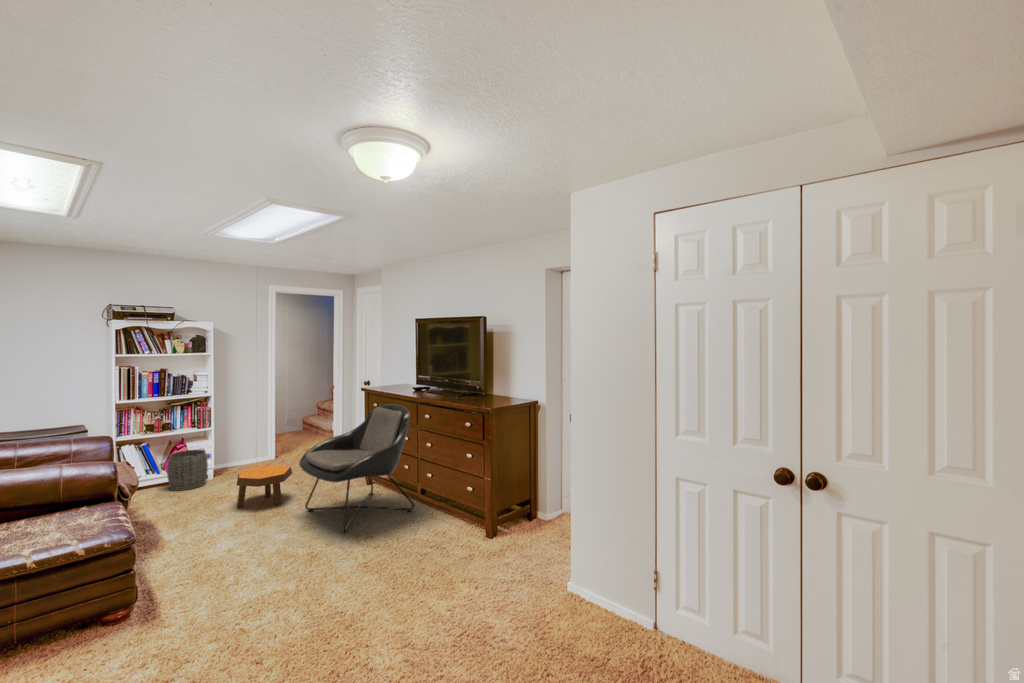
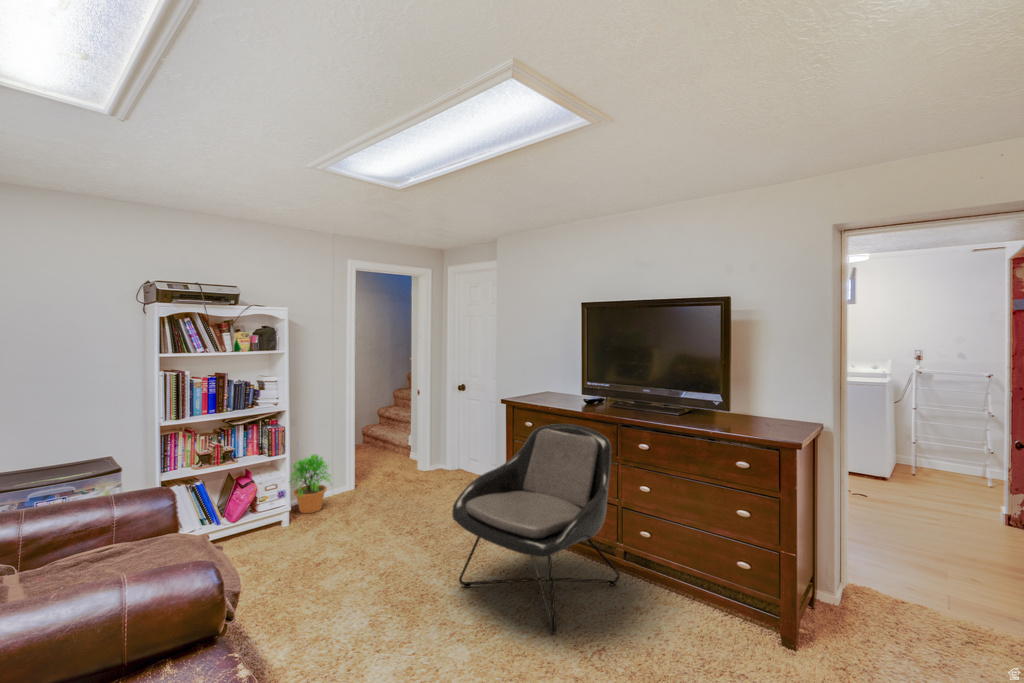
potted plant: none [214,429,253,473] -> present [289,454,331,513]
woven basket: present [167,450,208,491] -> none [233,486,286,548]
footstool: present [237,465,292,508] -> none [347,510,419,582]

